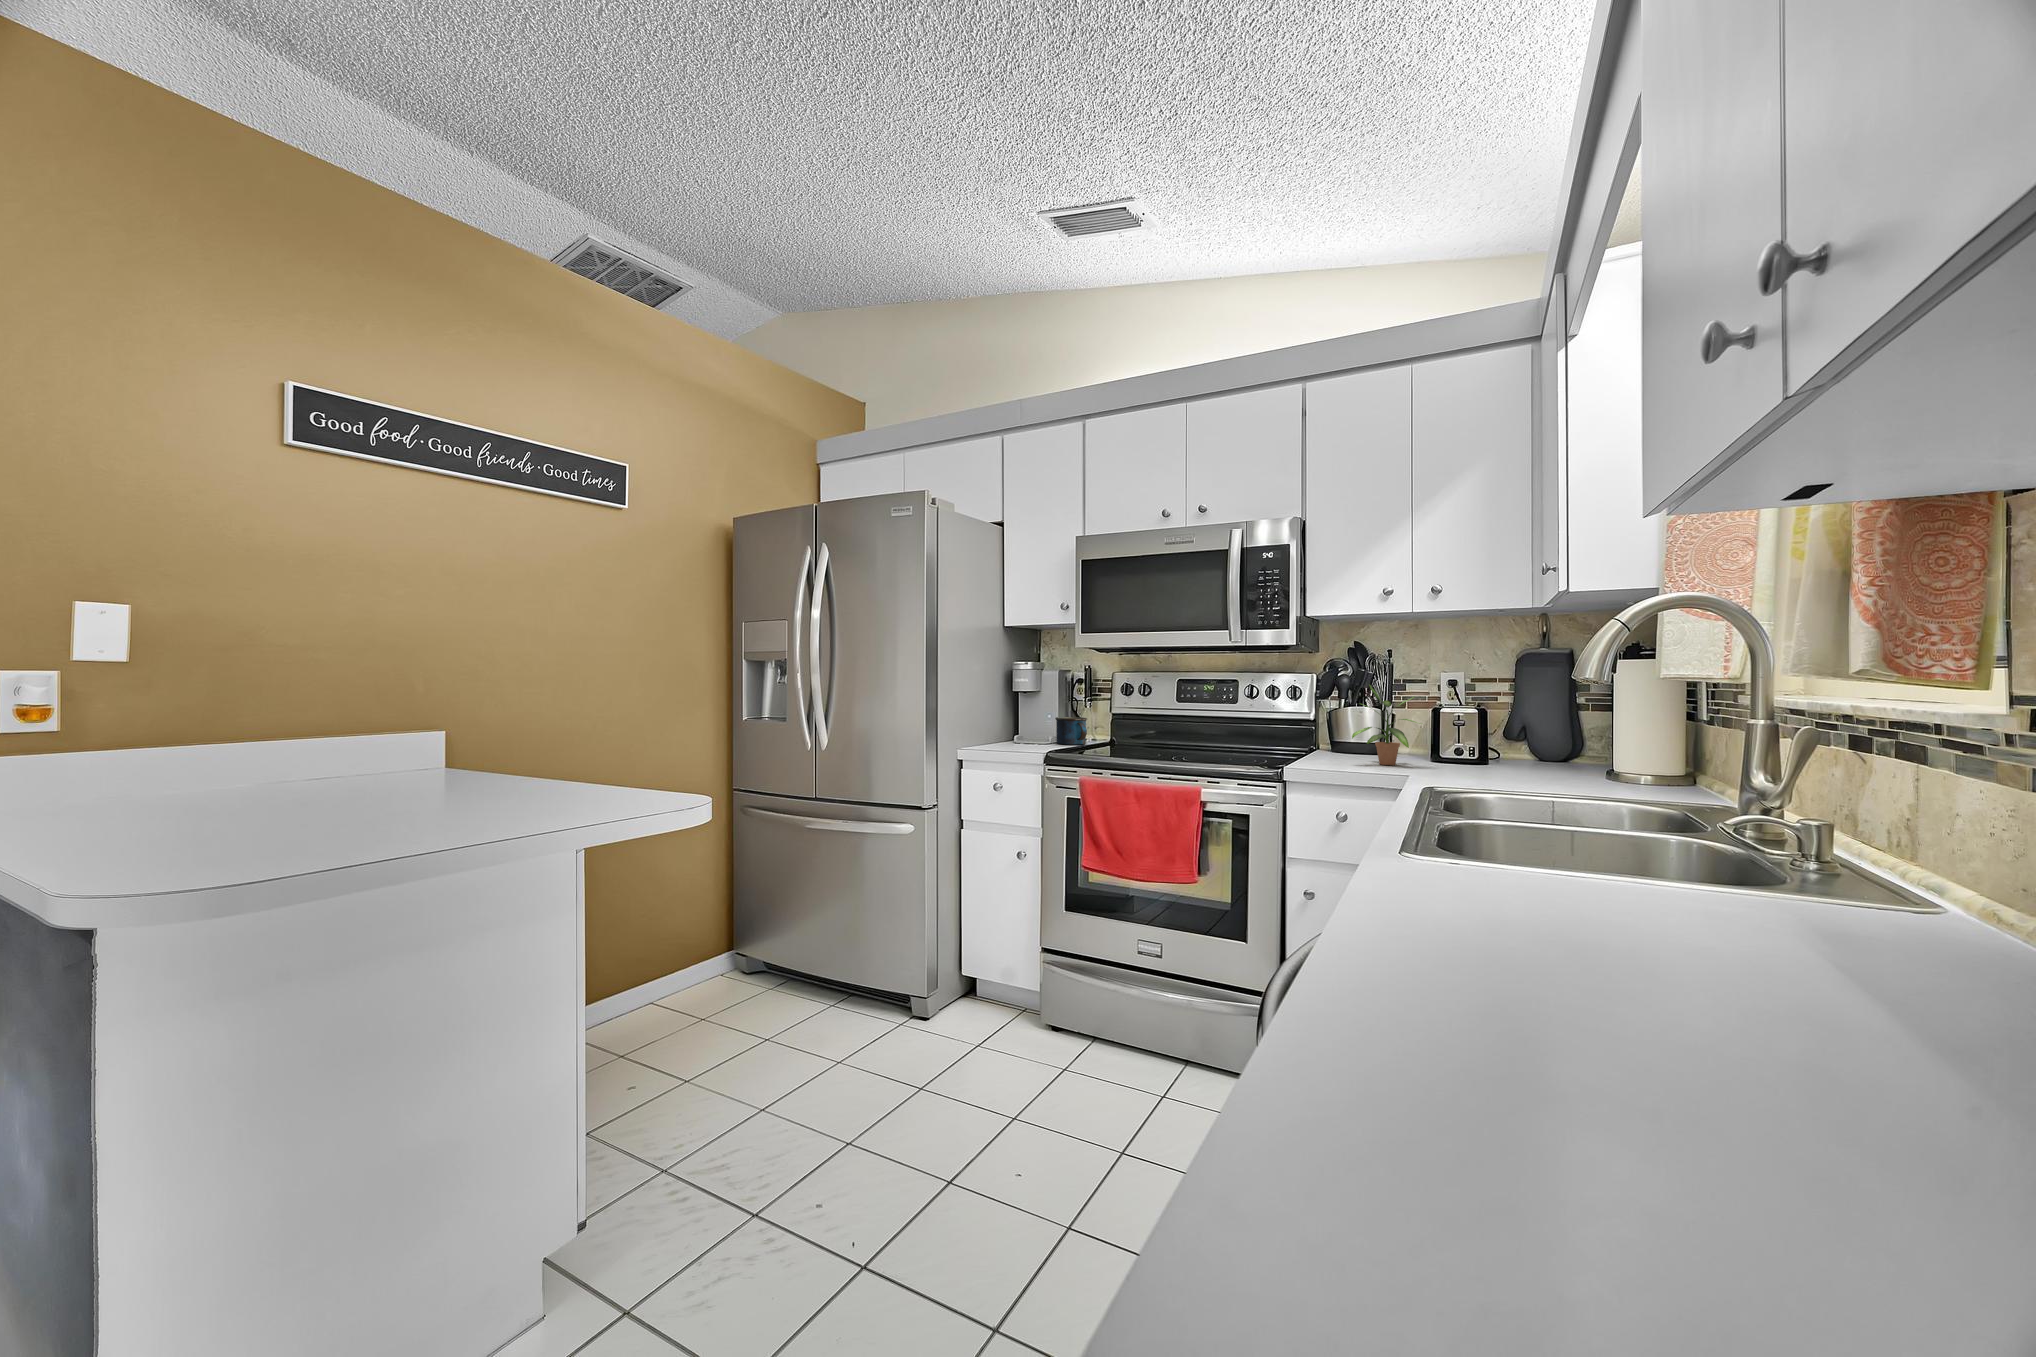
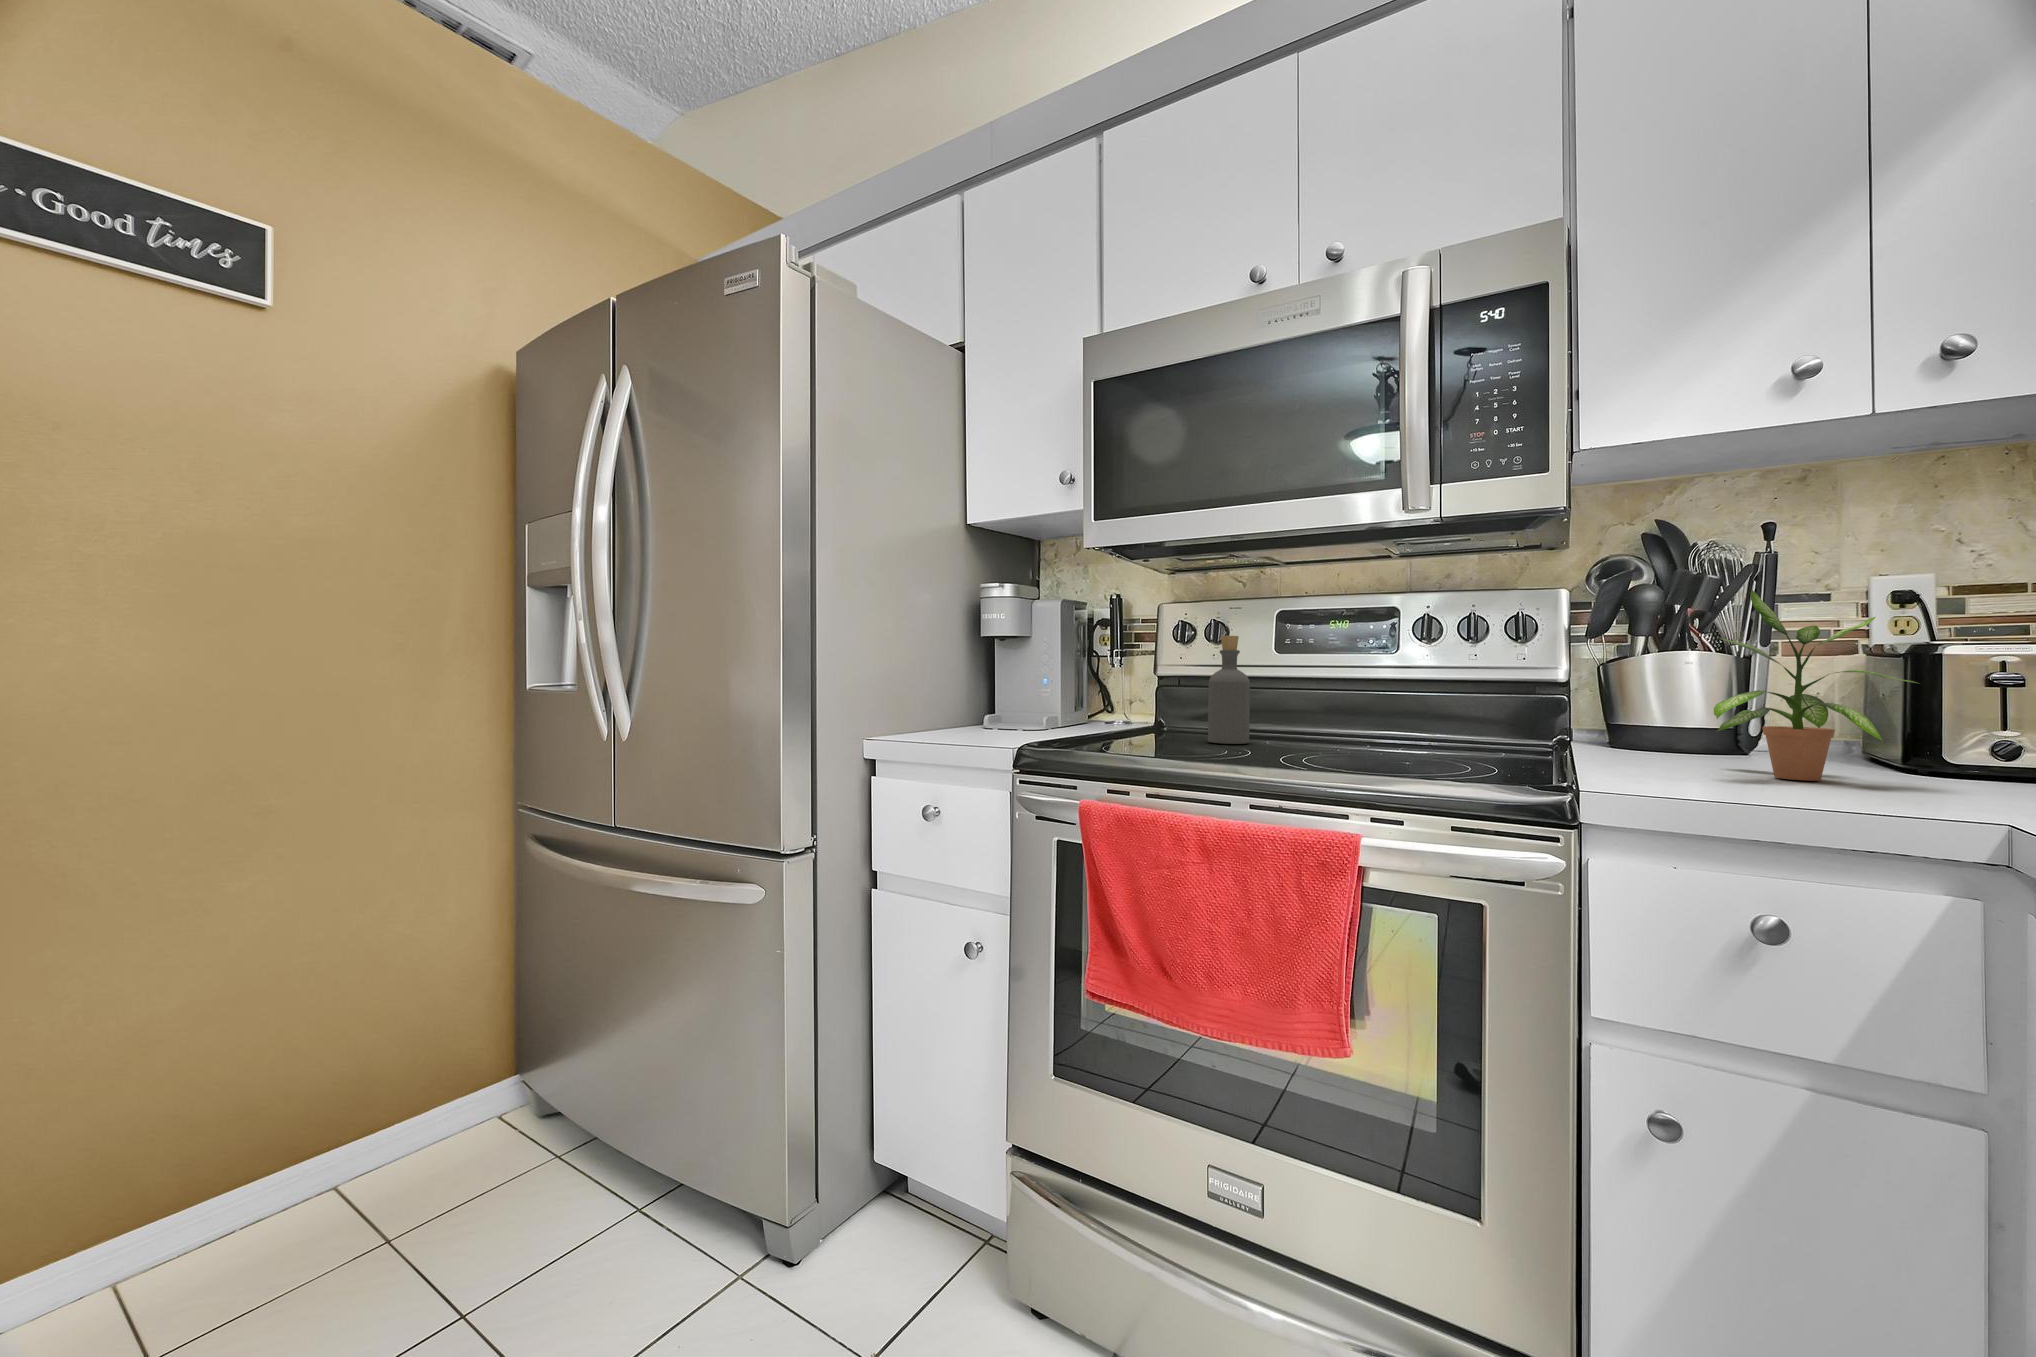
bottle: none [1140,694,1162,750] -> present [1208,636,1250,744]
mug: present [1055,717,1087,745] -> none [1054,684,1111,732]

